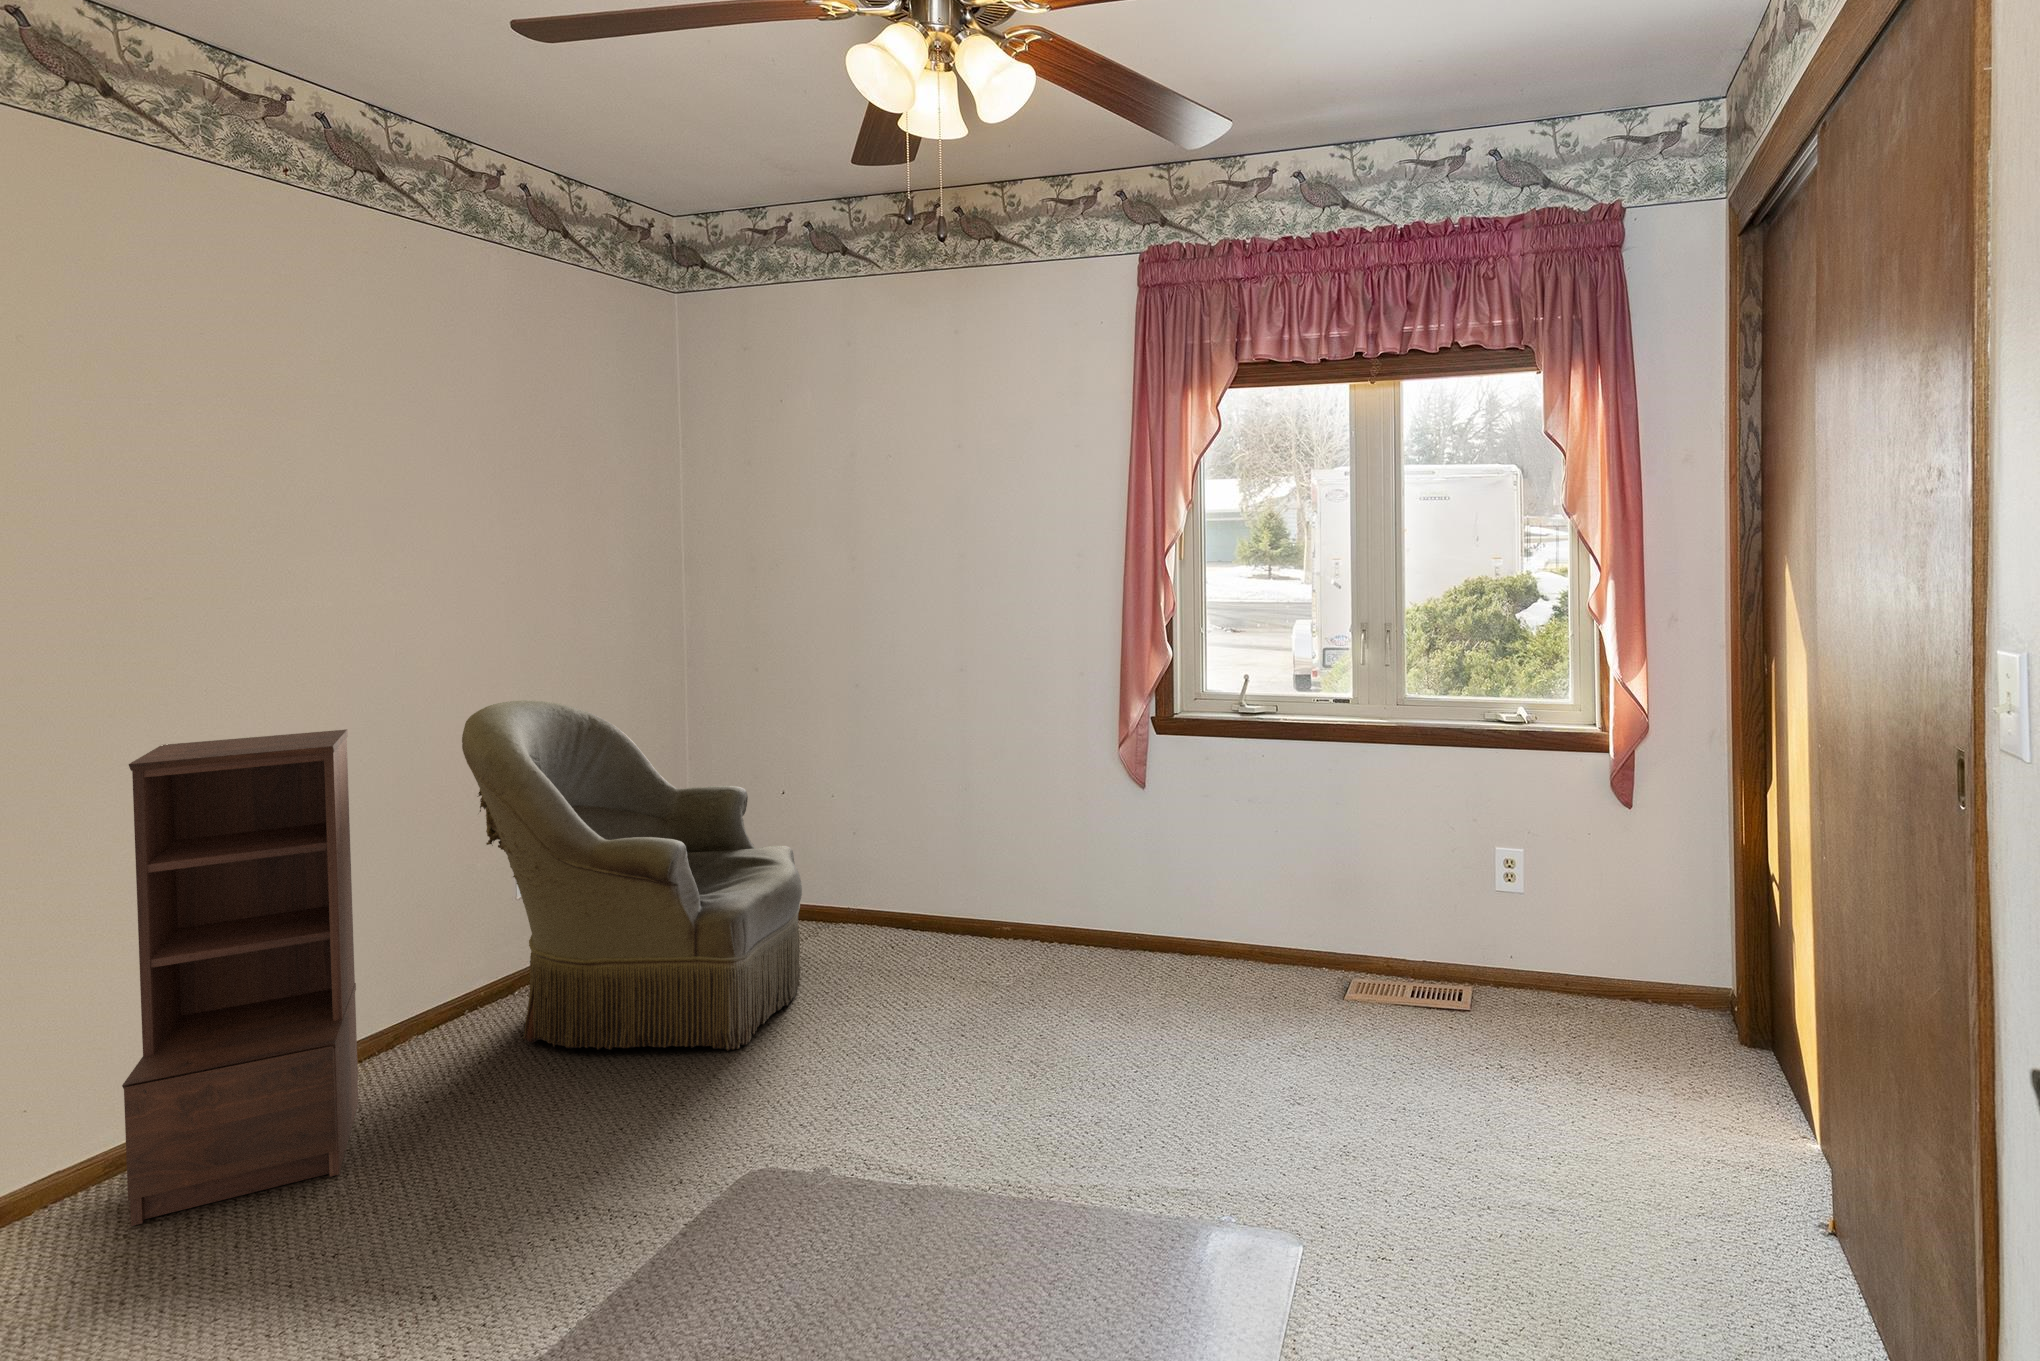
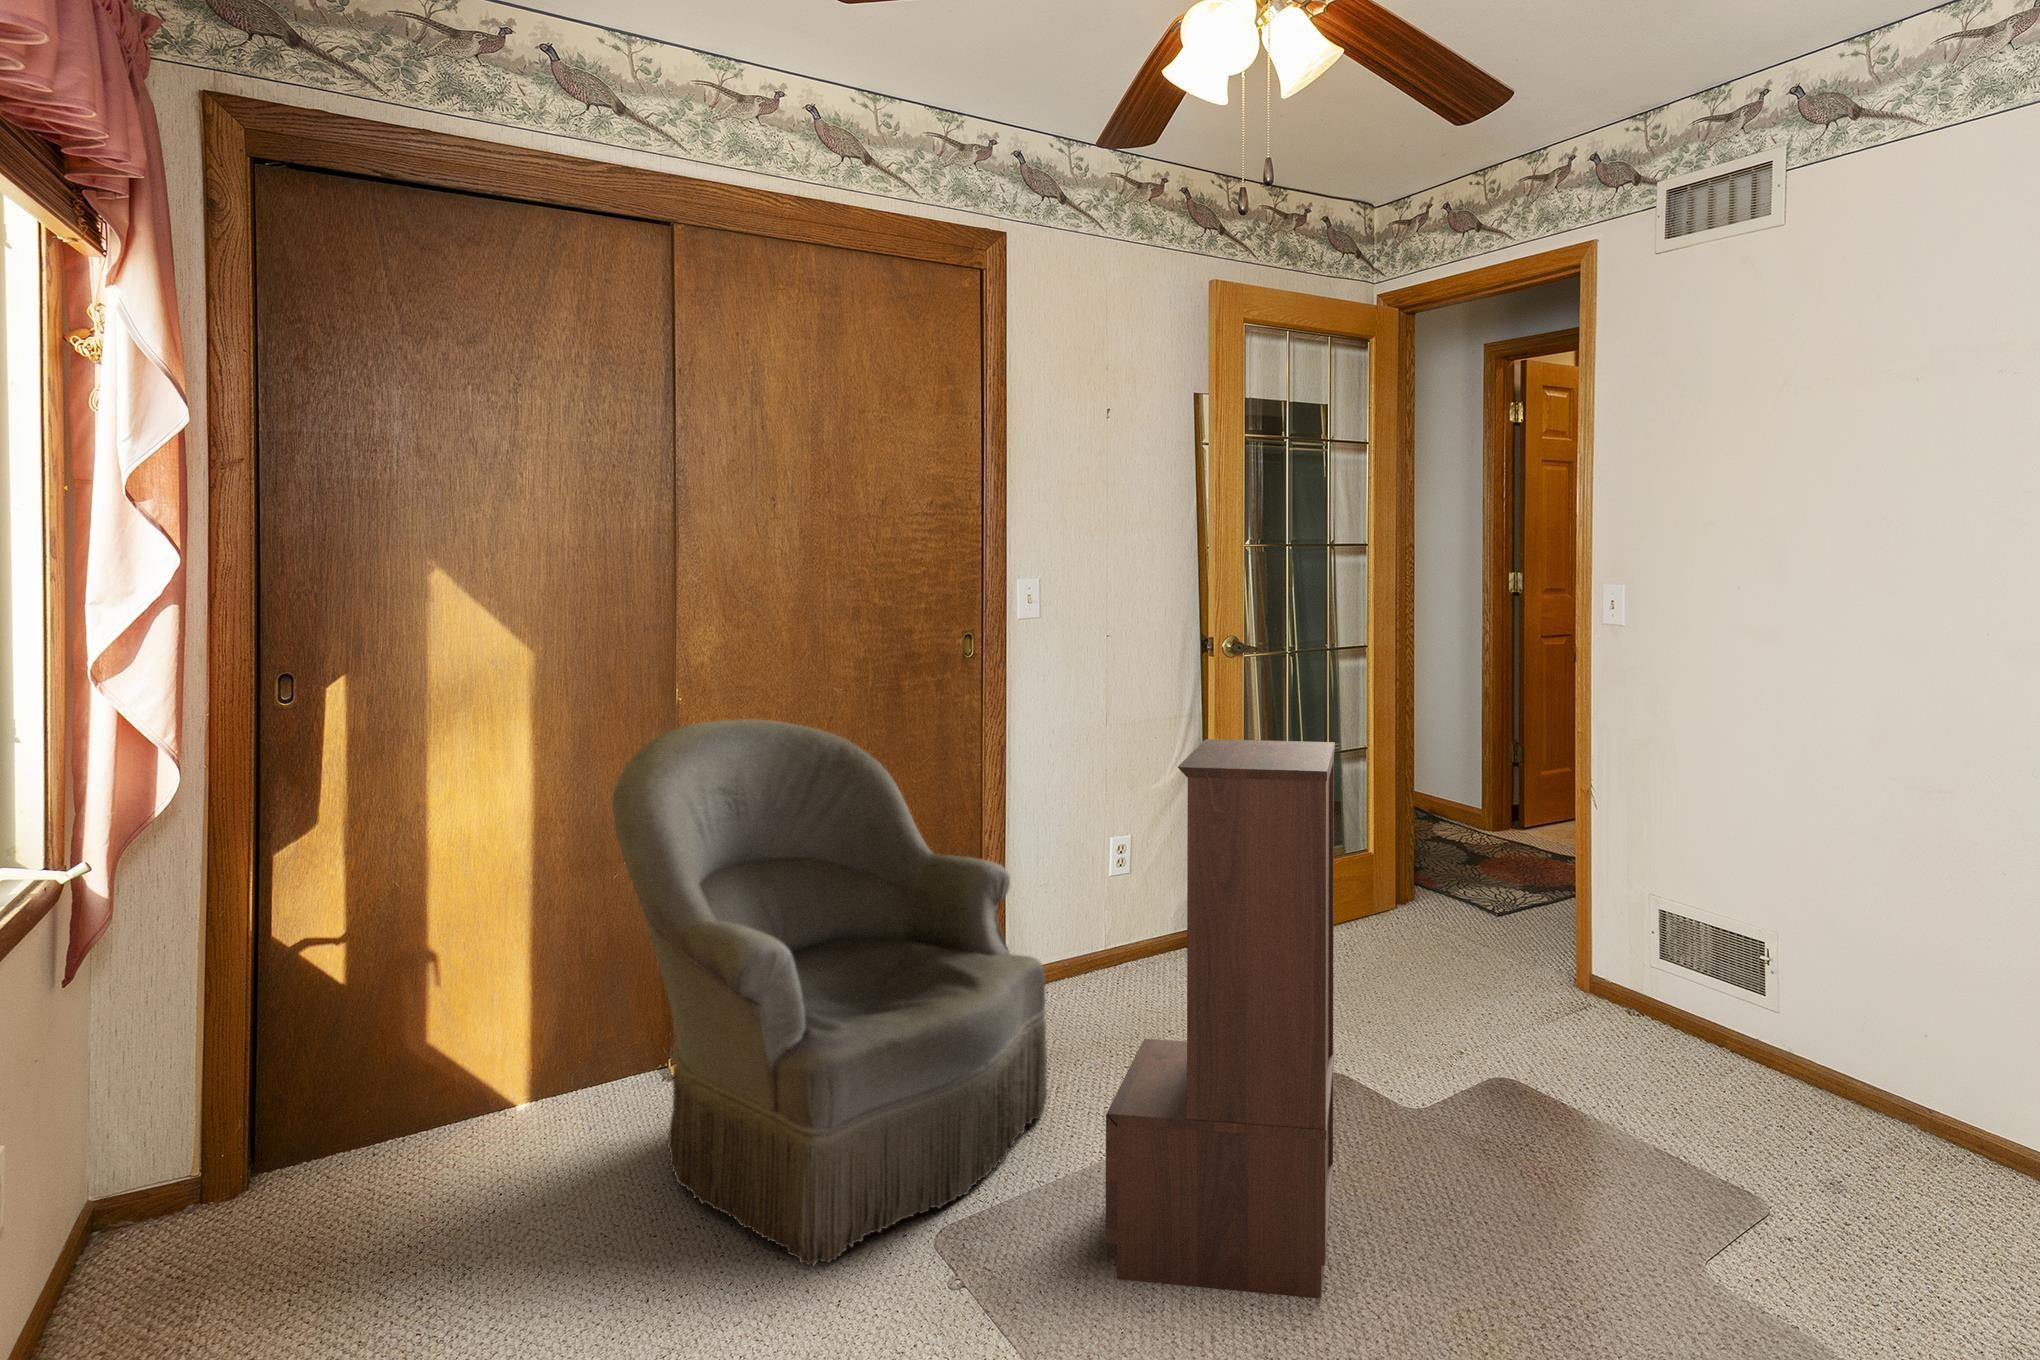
bookshelf: present [122,729,358,1226] -> present [1106,739,1335,1299]

